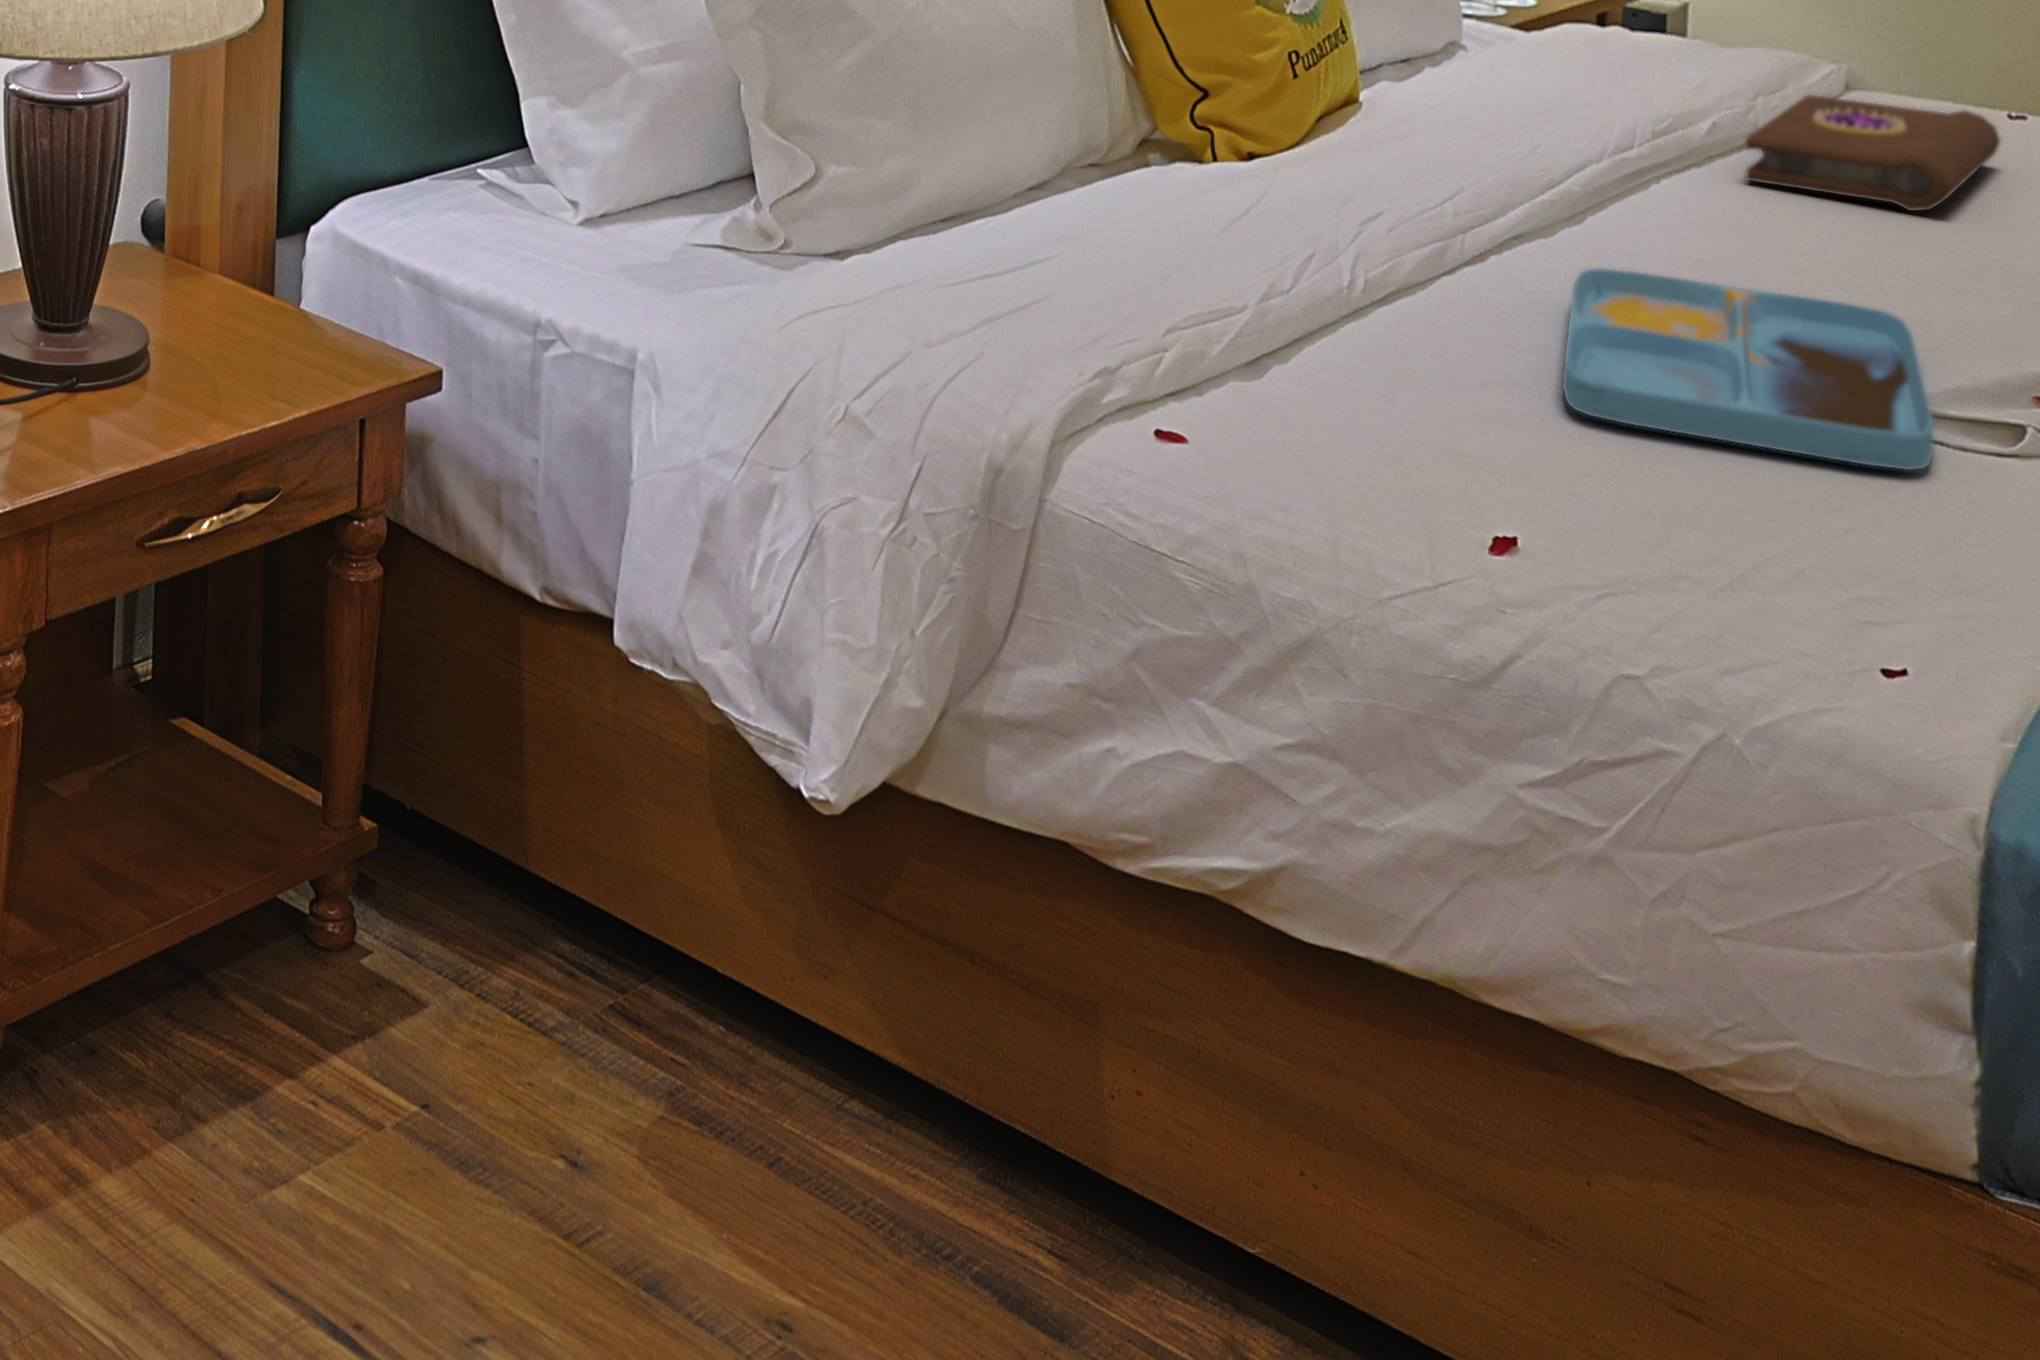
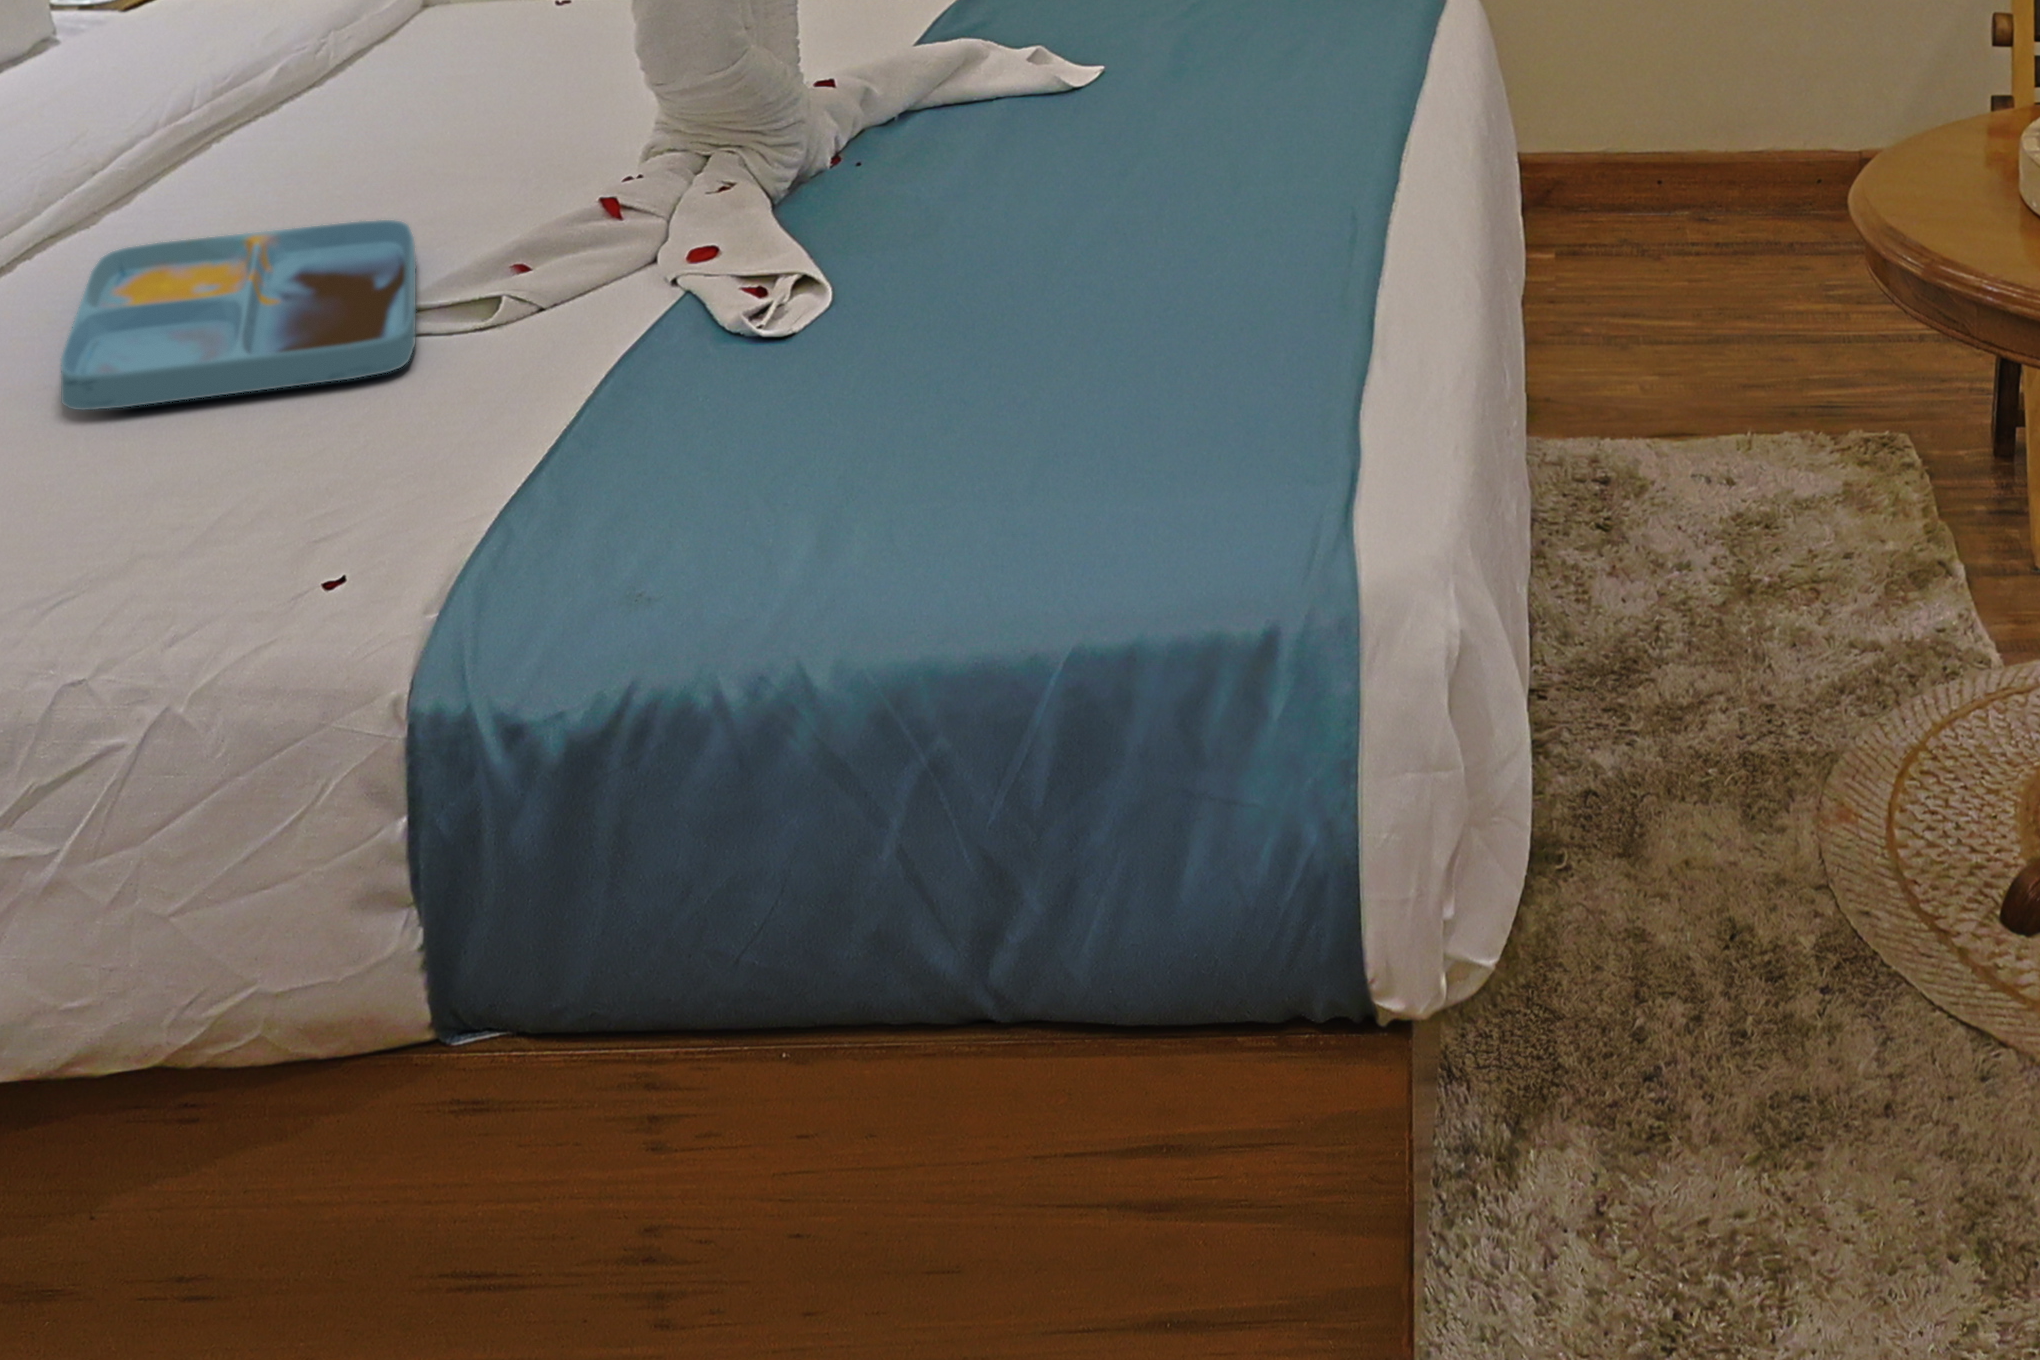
book: present [1746,95,2001,211] -> none [296,8,530,119]

